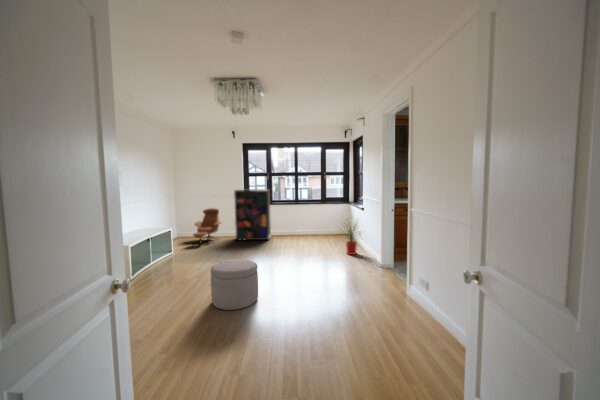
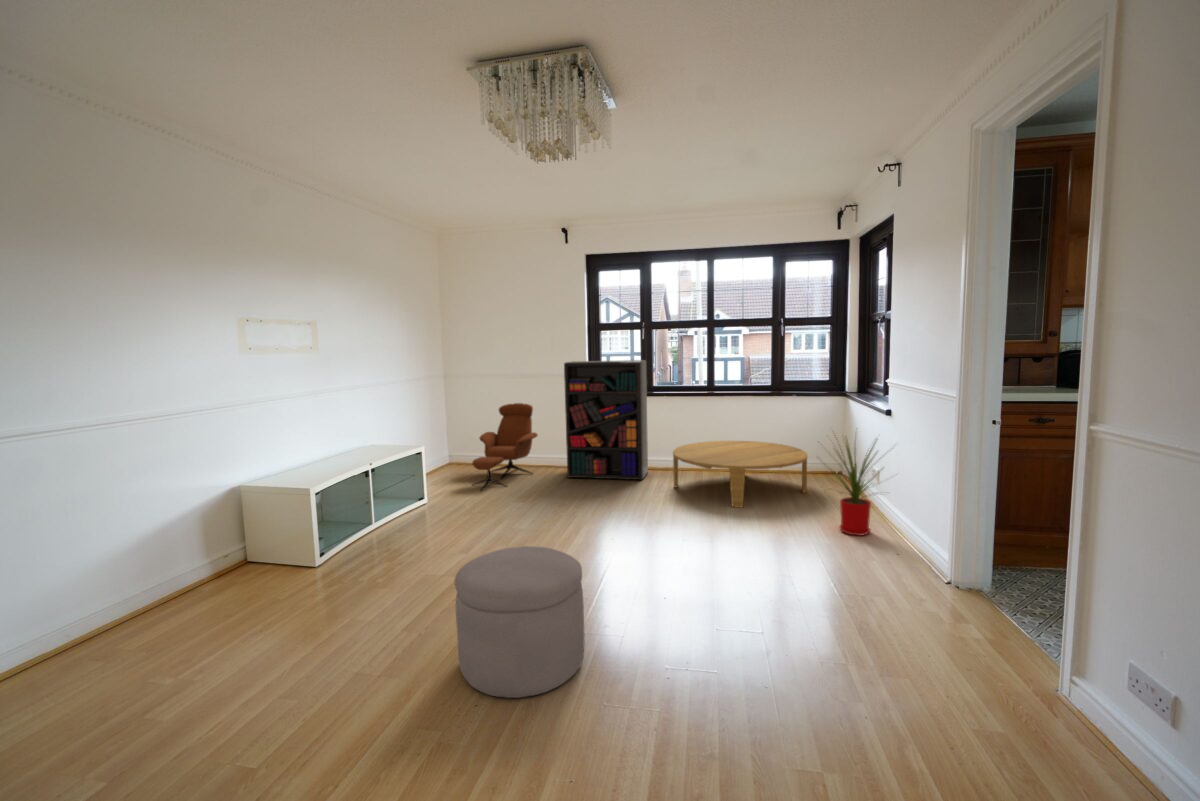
coffee table: none [282,222,335,248] -> present [673,441,808,508]

